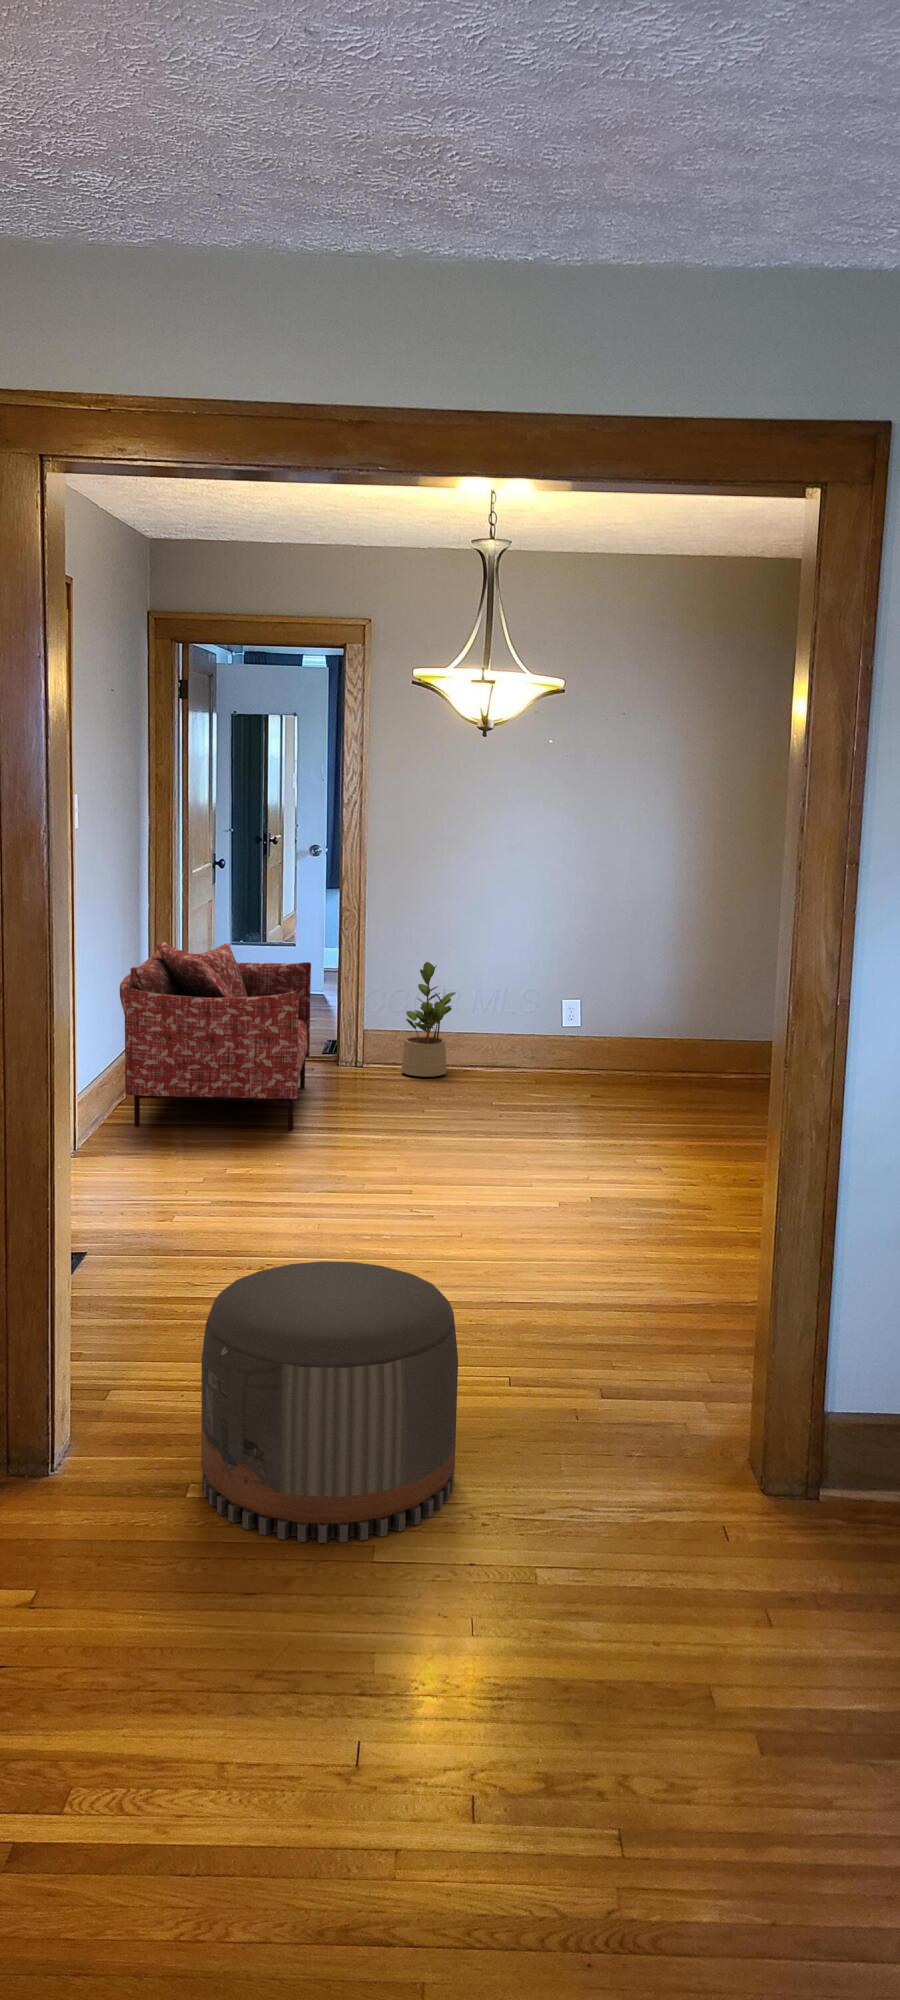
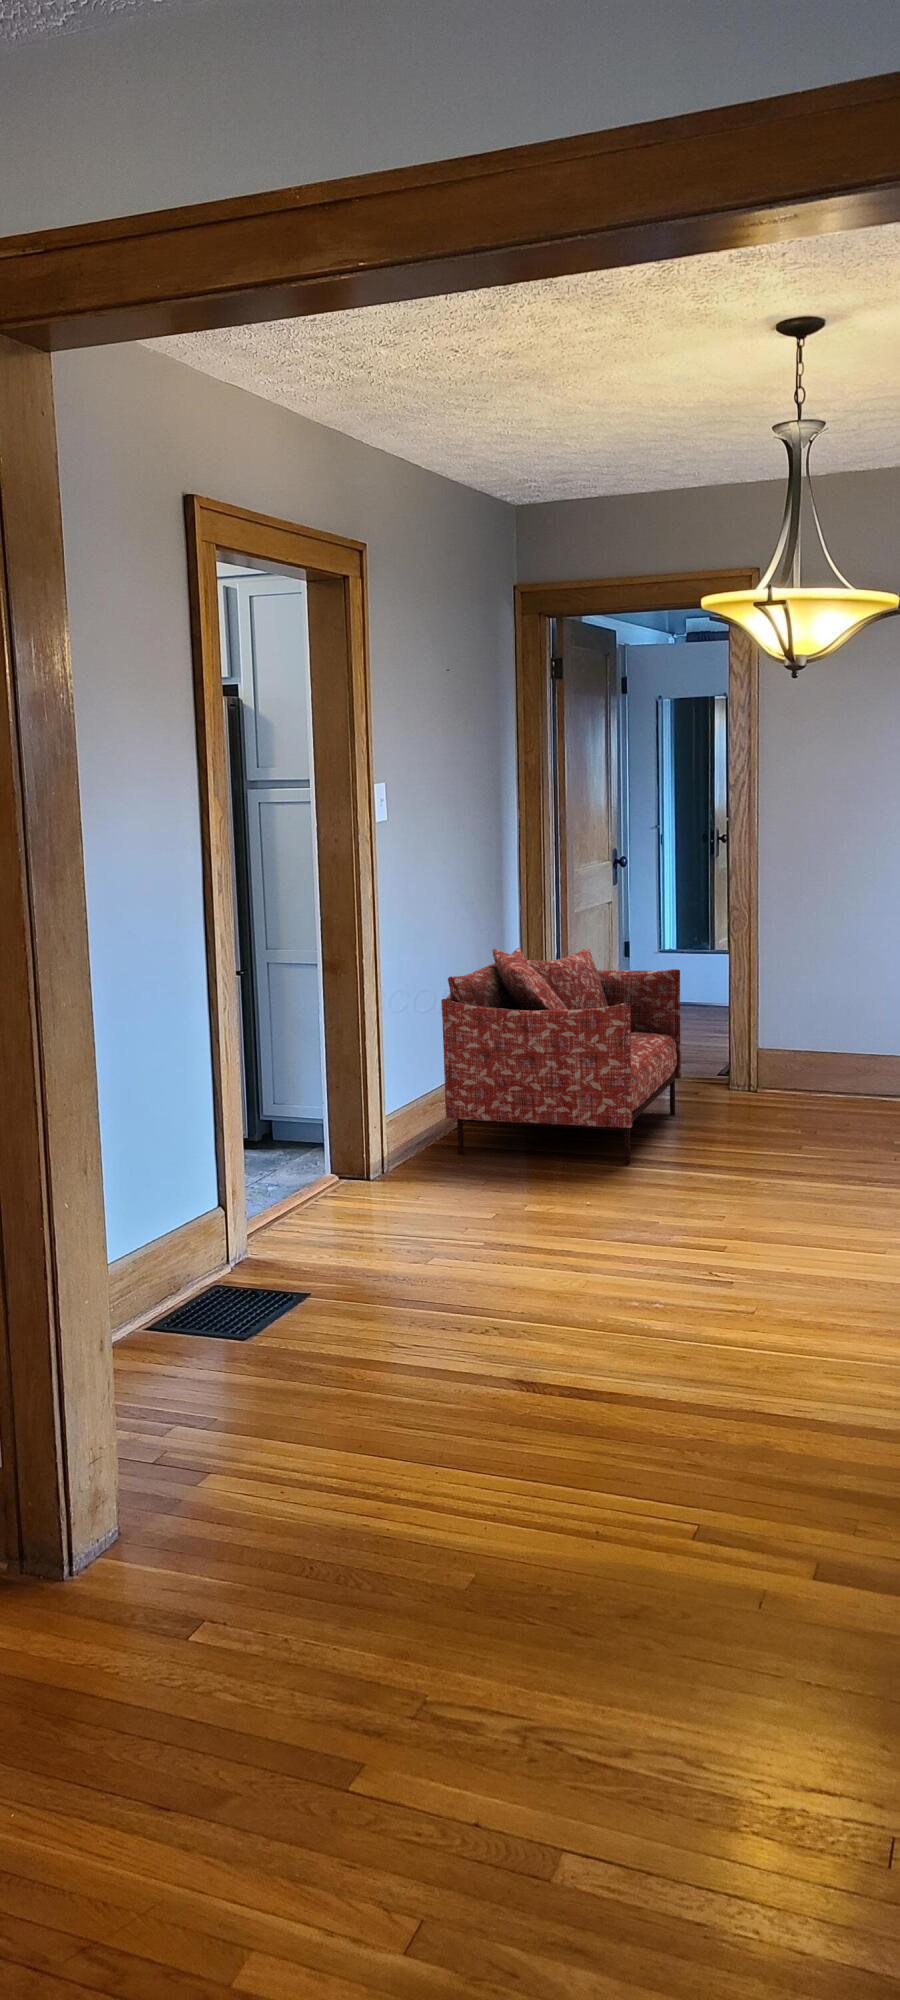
potted plant: present [402,962,456,1077] -> none [801,968,868,1104]
pouf: present [201,1261,458,1543] -> none [205,1350,541,1735]

